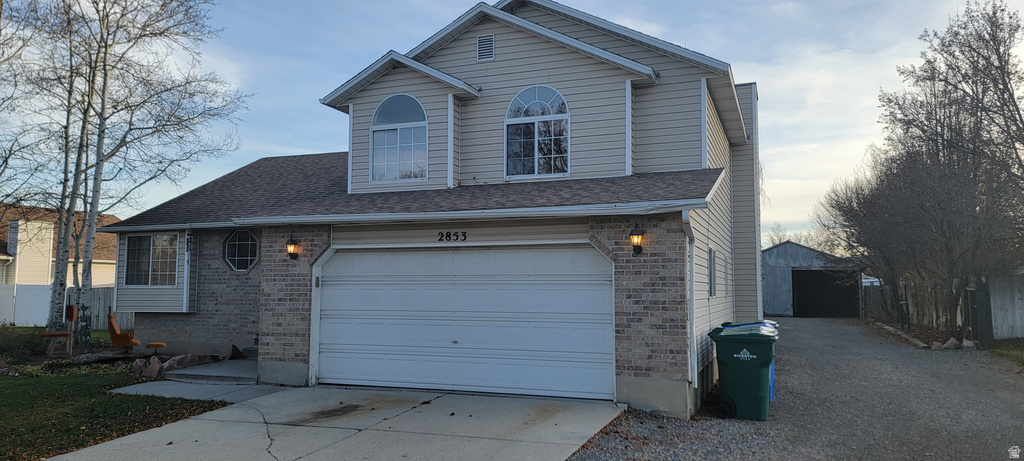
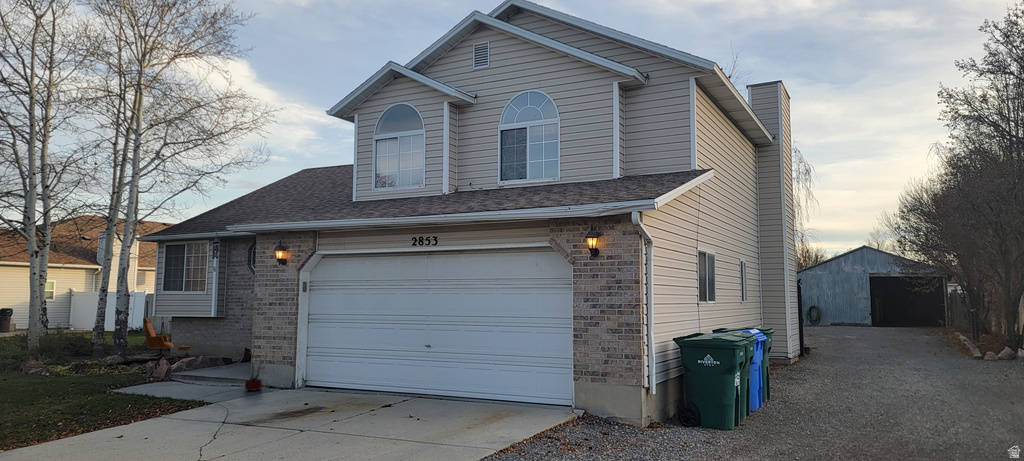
bench: present [38,305,77,358] -> none [87,310,122,358]
decorative plant: none [256,348,281,390] -> present [245,352,266,391]

